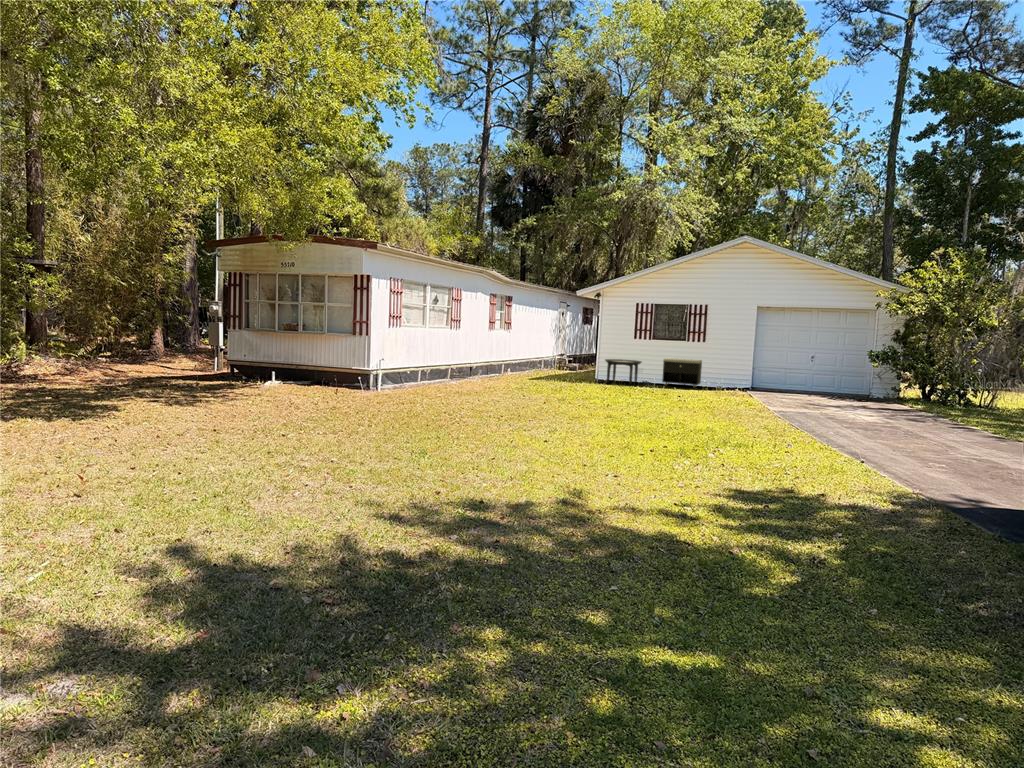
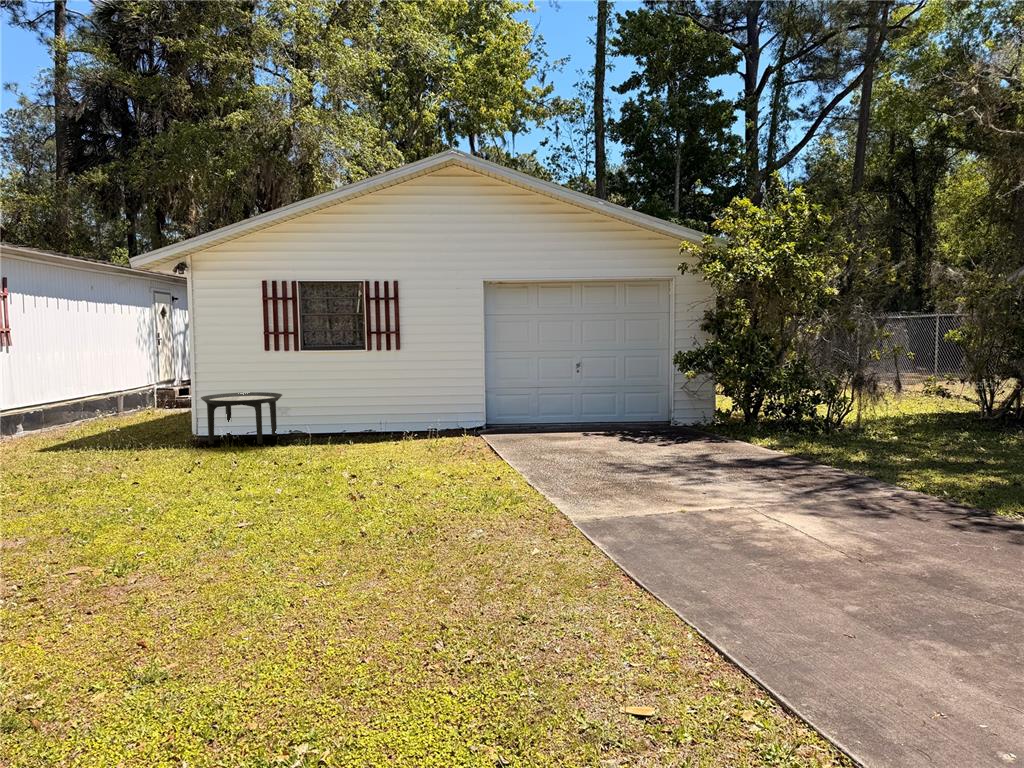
storage bench: present [662,358,702,387] -> none [324,383,398,437]

